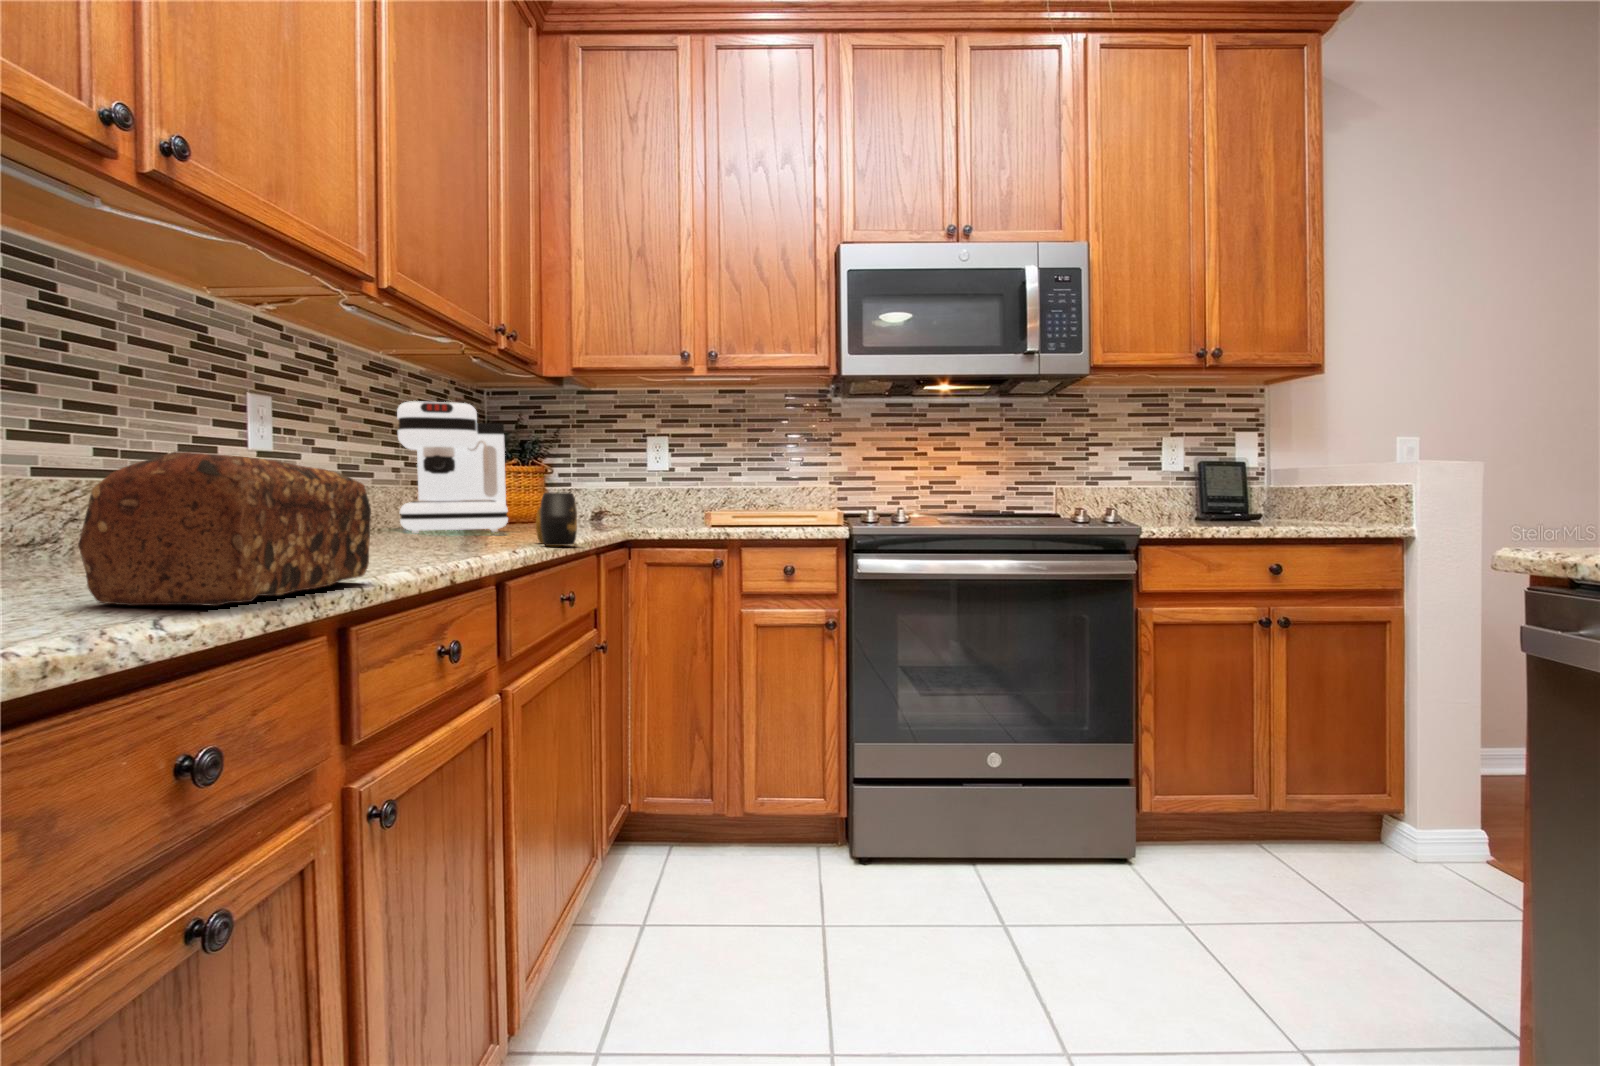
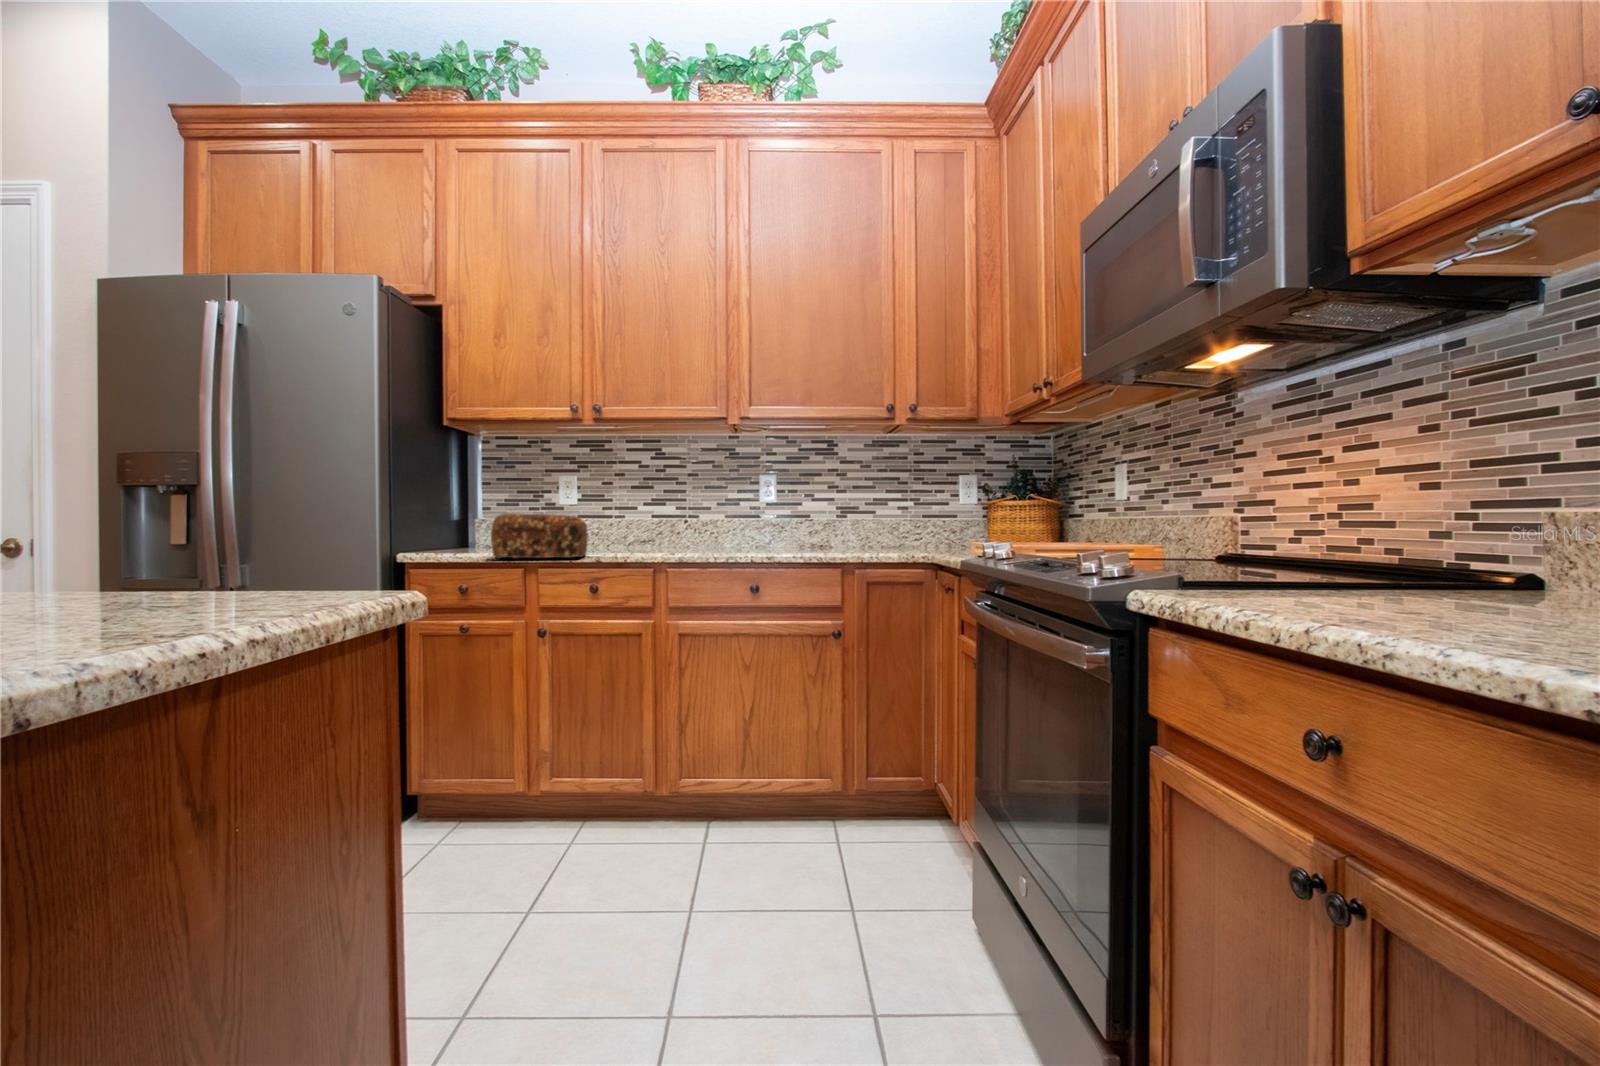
coffee maker: present [397,401,508,533] -> none [850,463,946,550]
vase: present [536,492,577,546] -> none [813,523,863,559]

